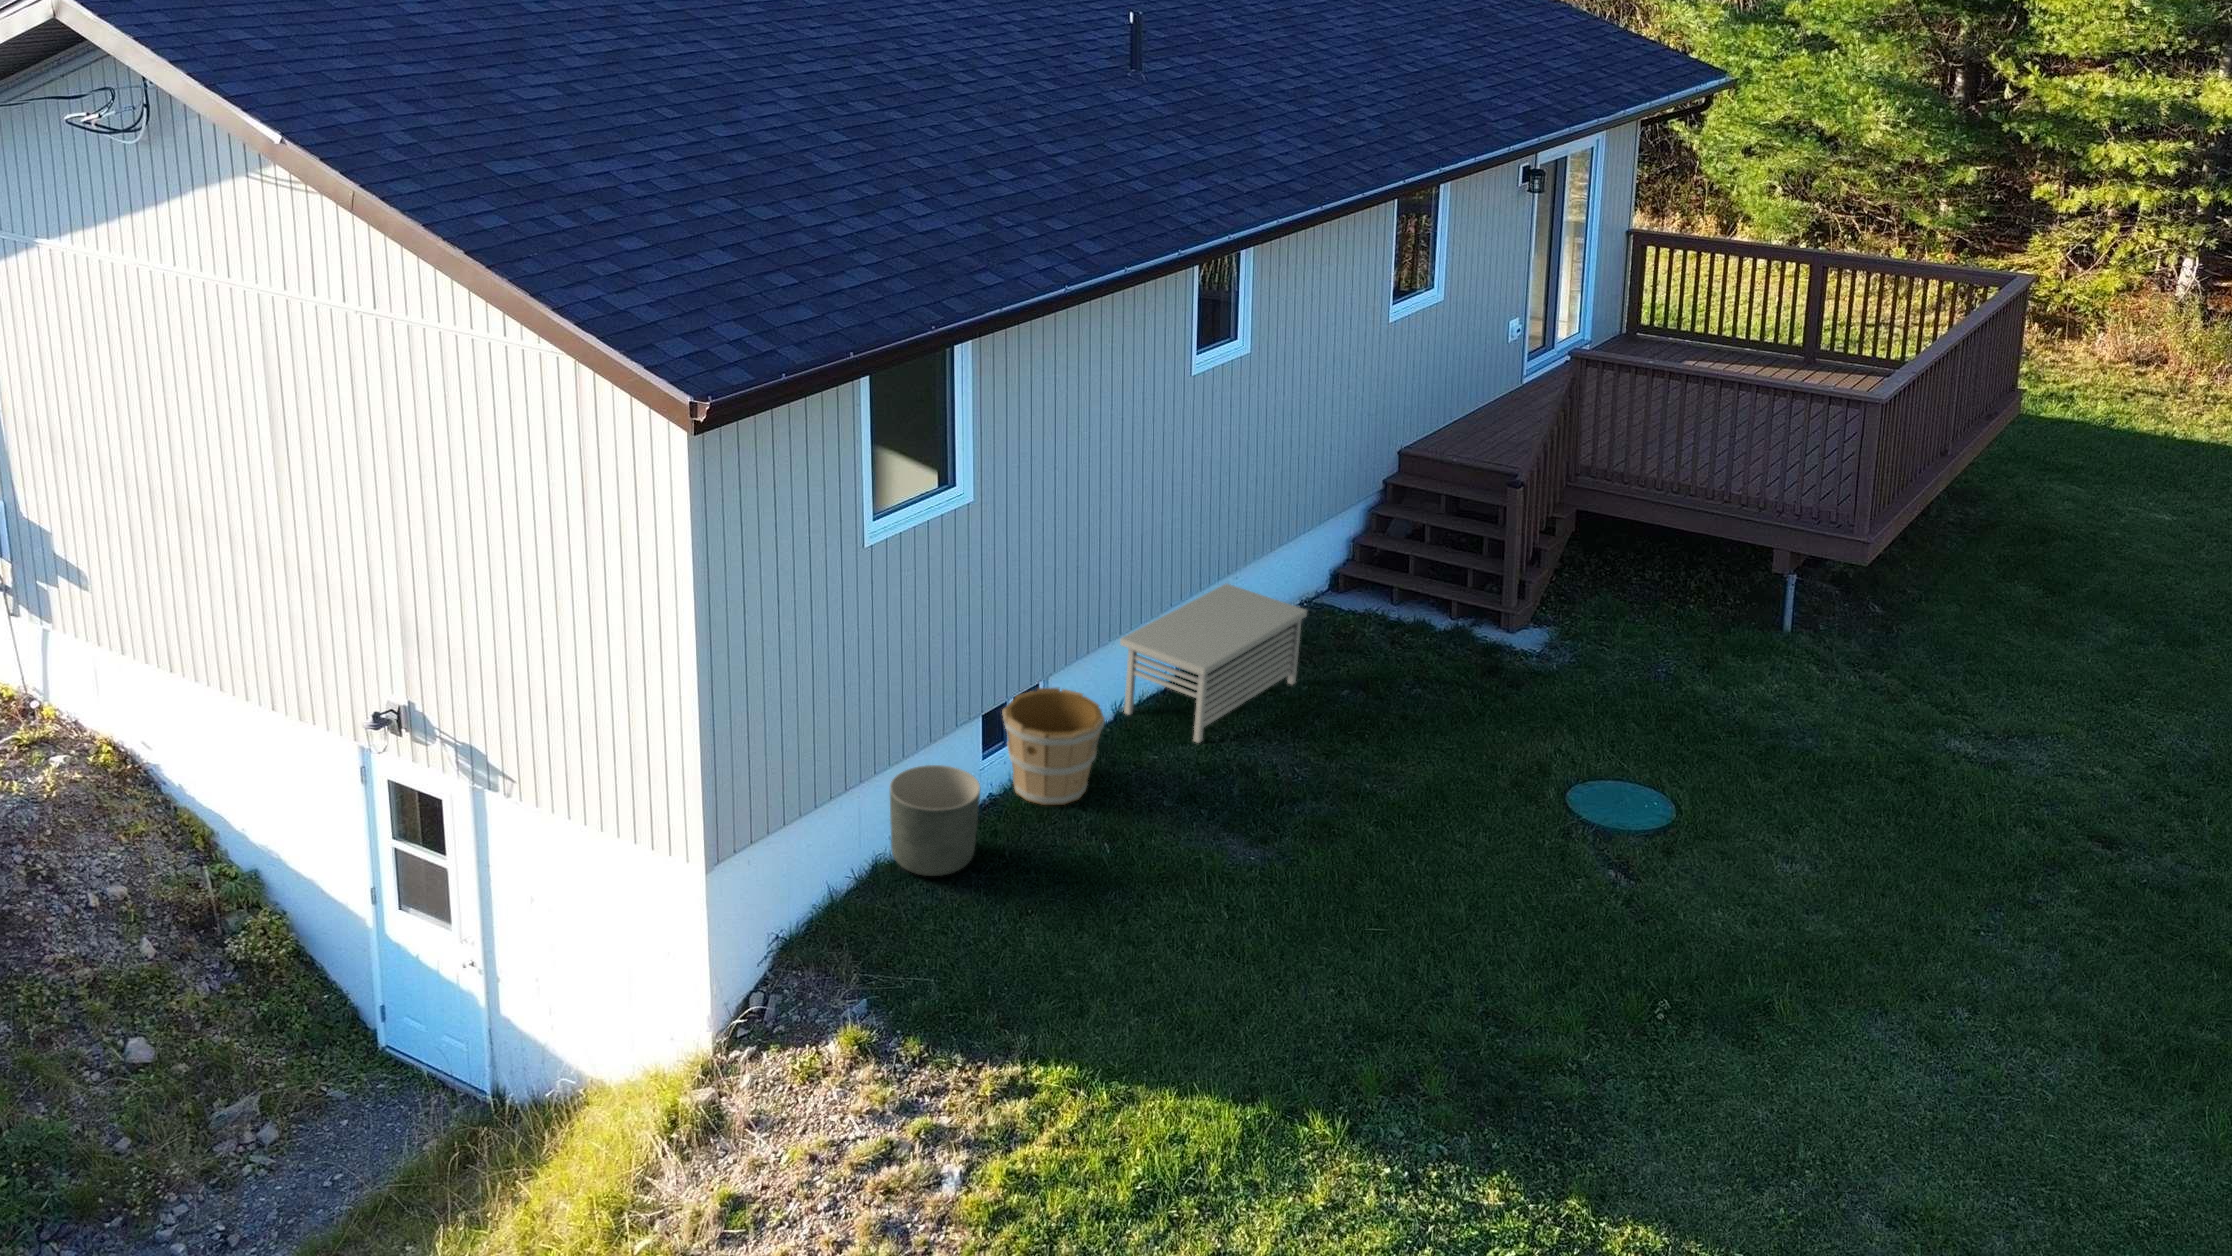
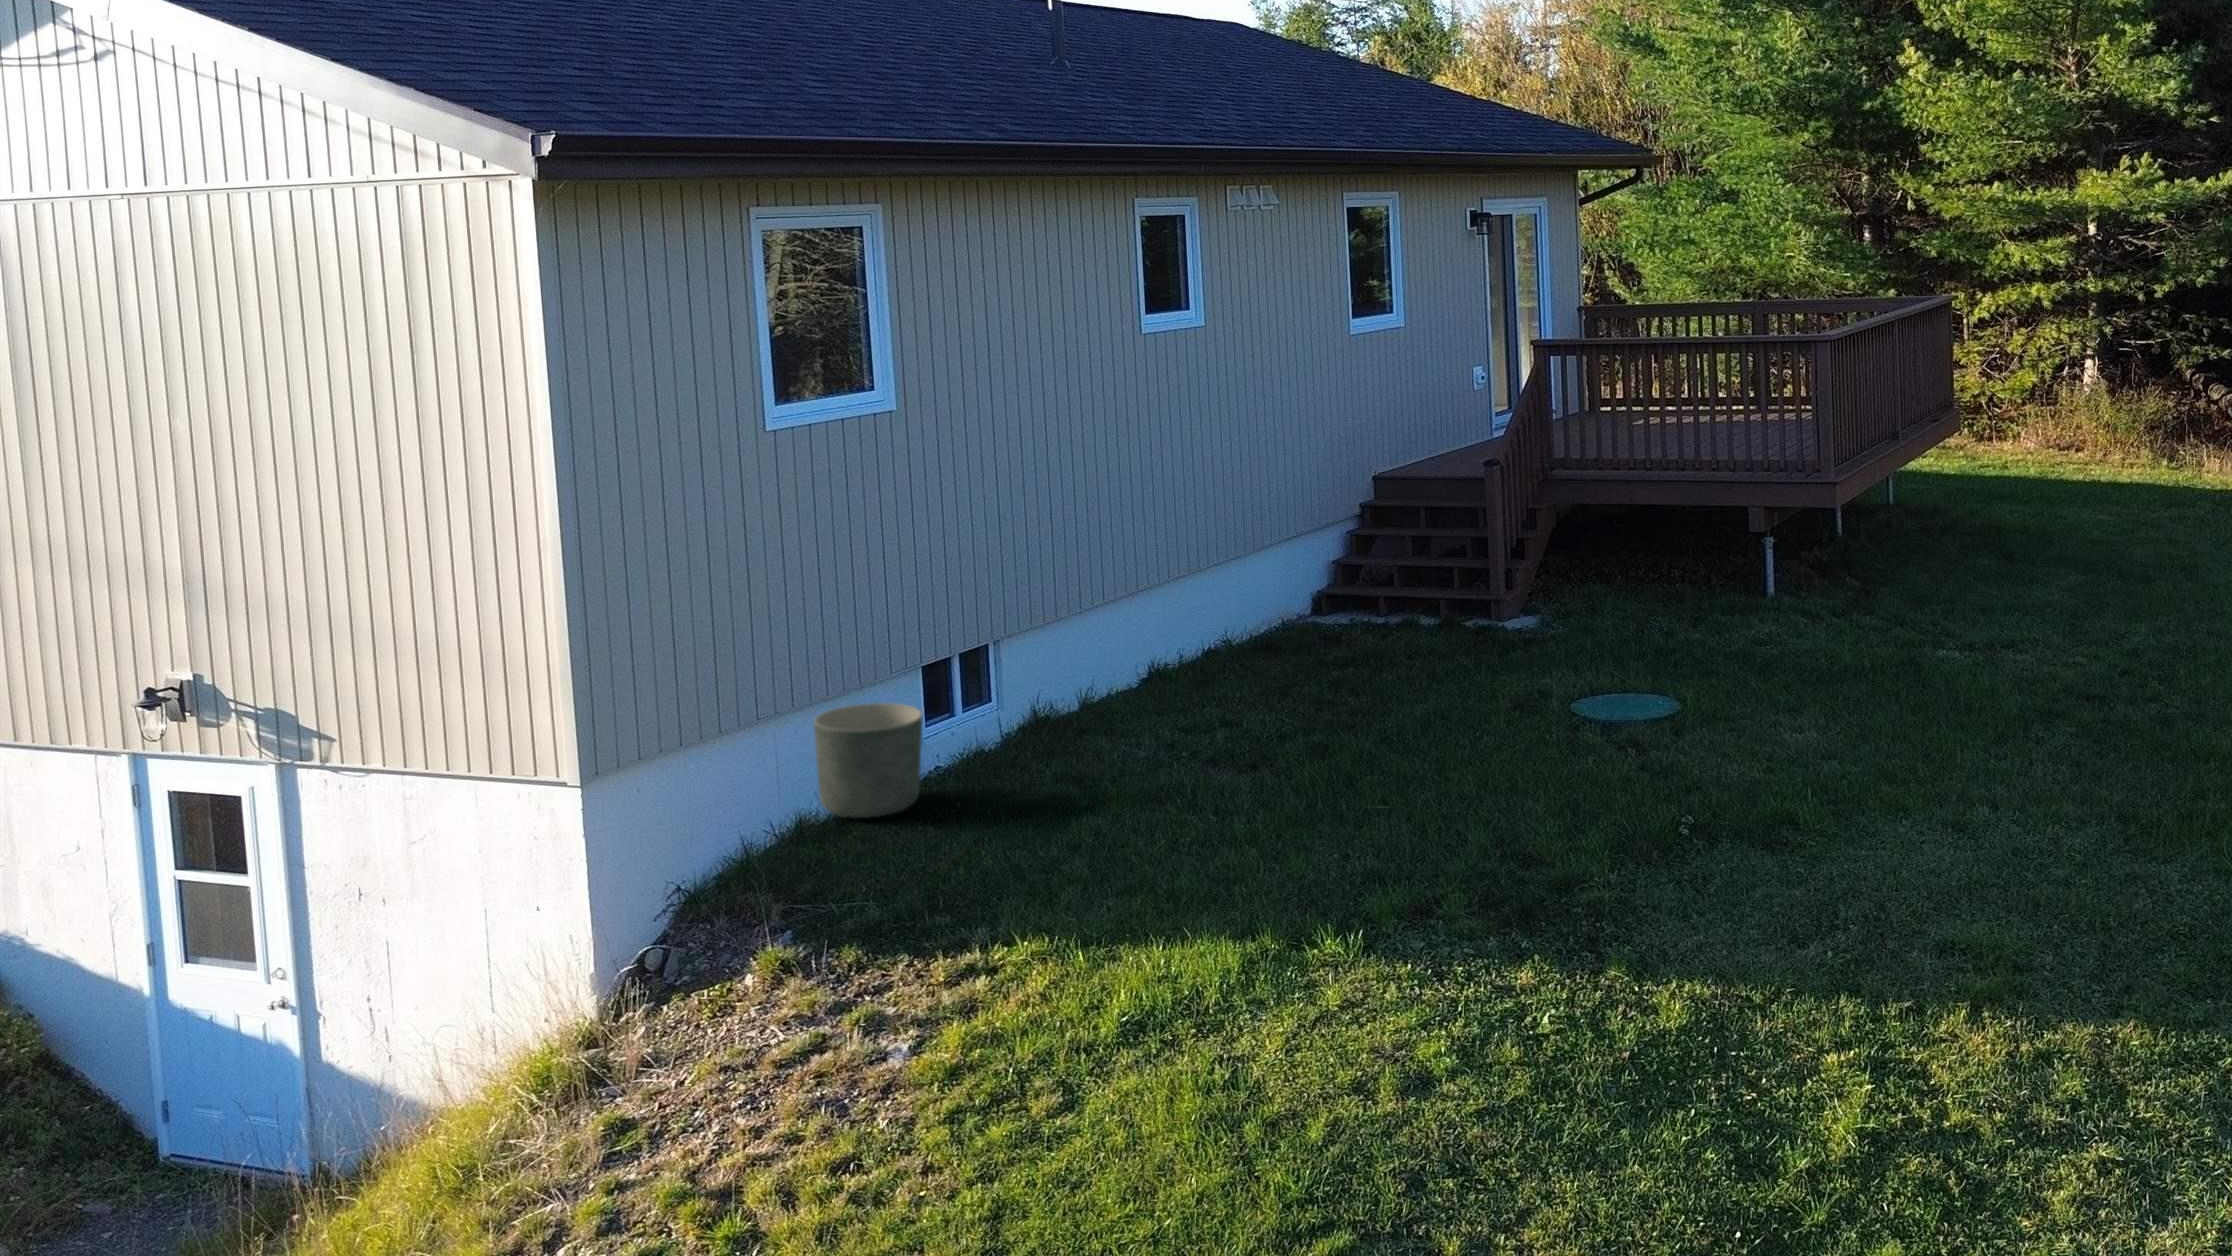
storage bench: present [1120,584,1307,743] -> none [1079,572,1282,711]
wooden bucket: present [1002,688,1105,805] -> none [946,643,1065,762]

